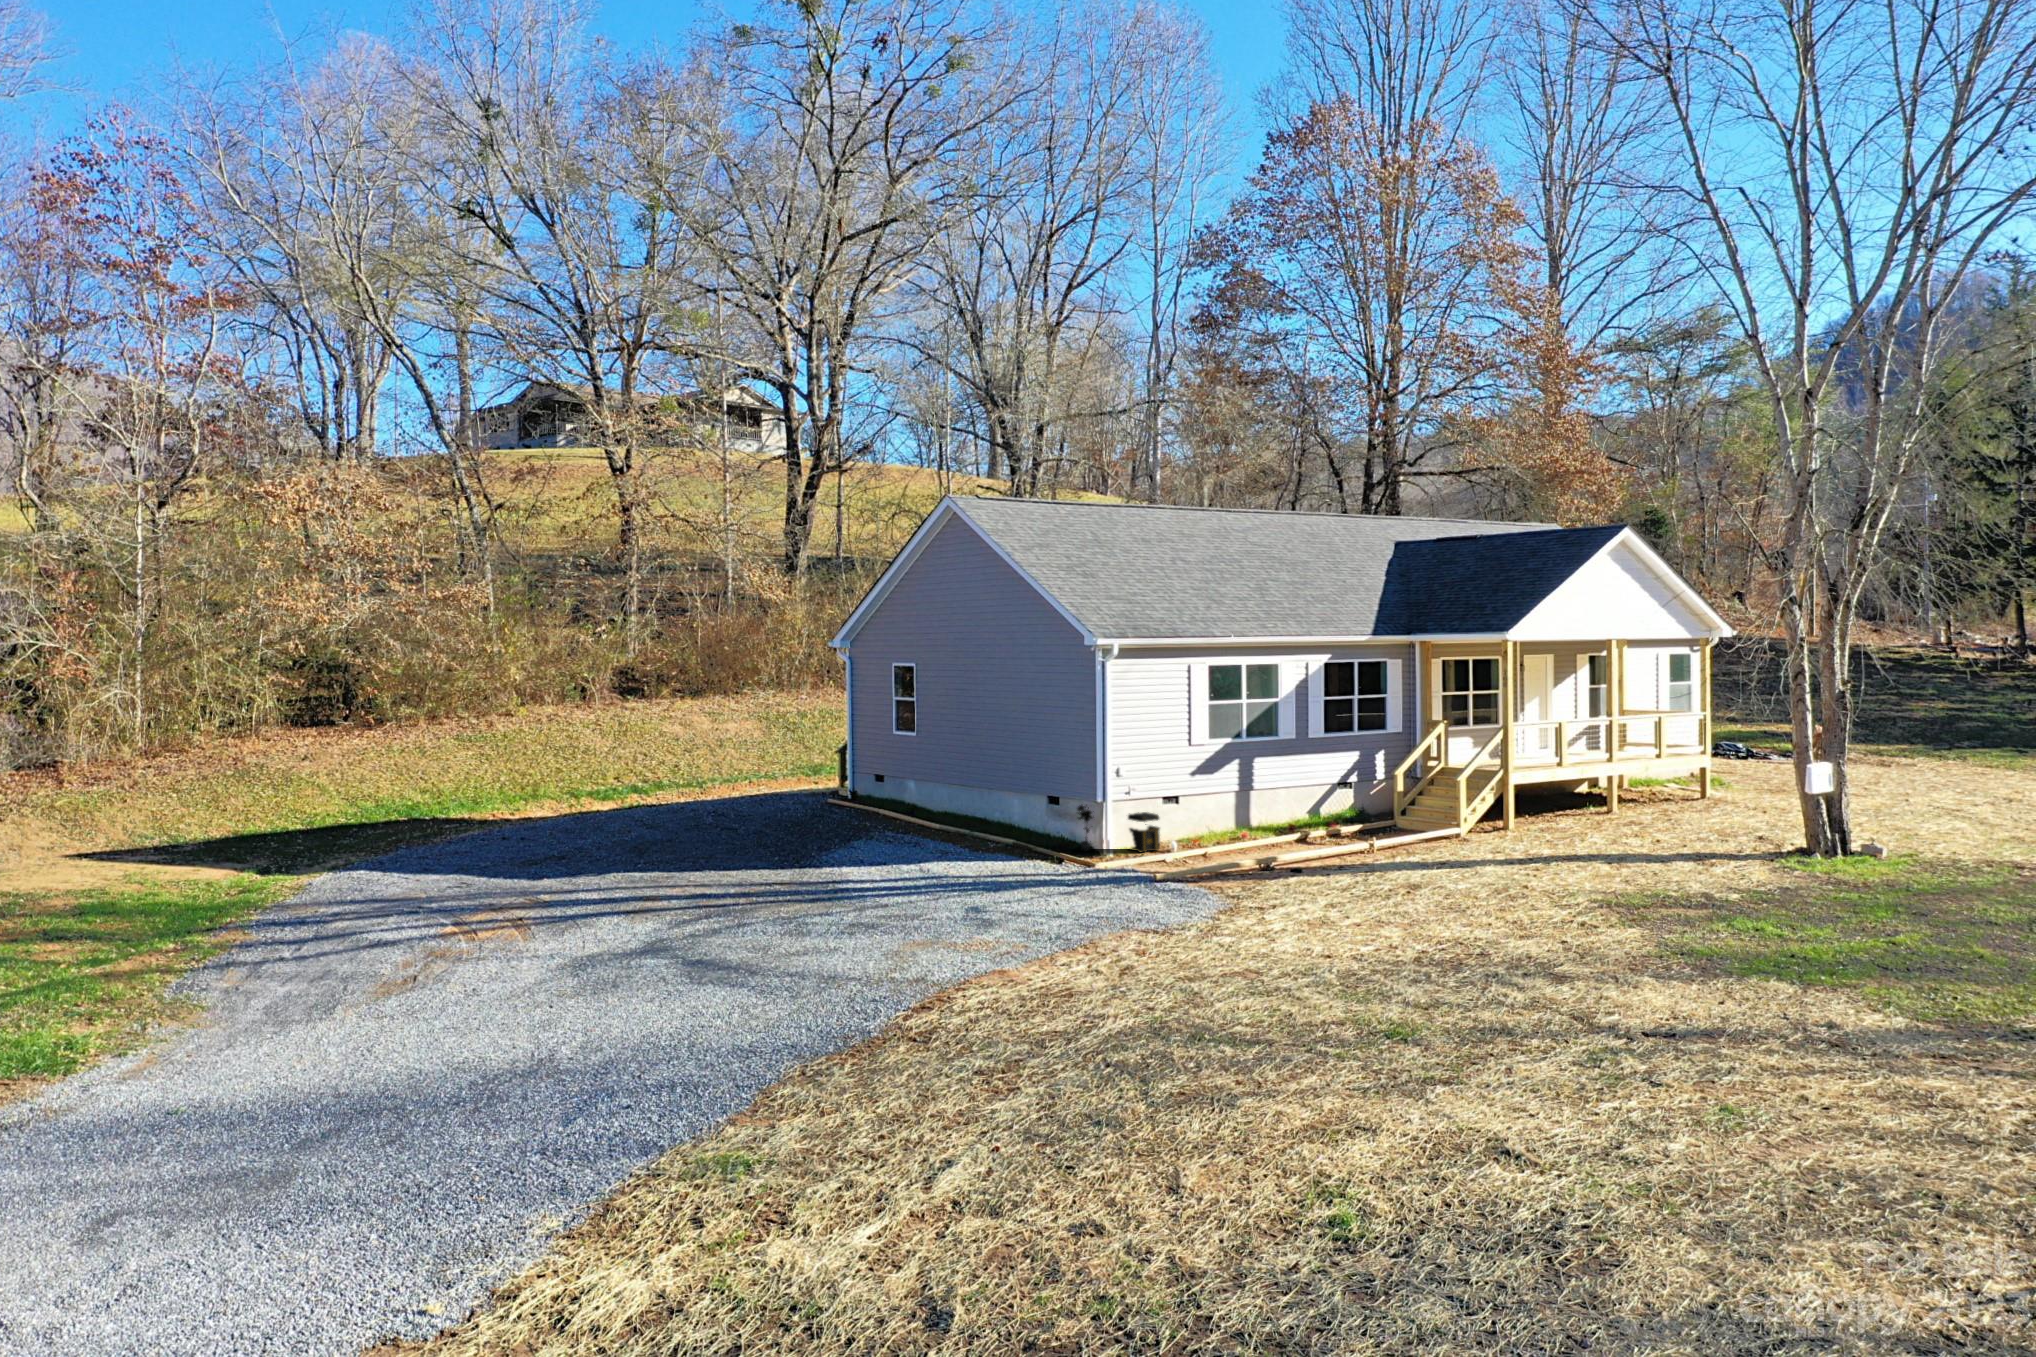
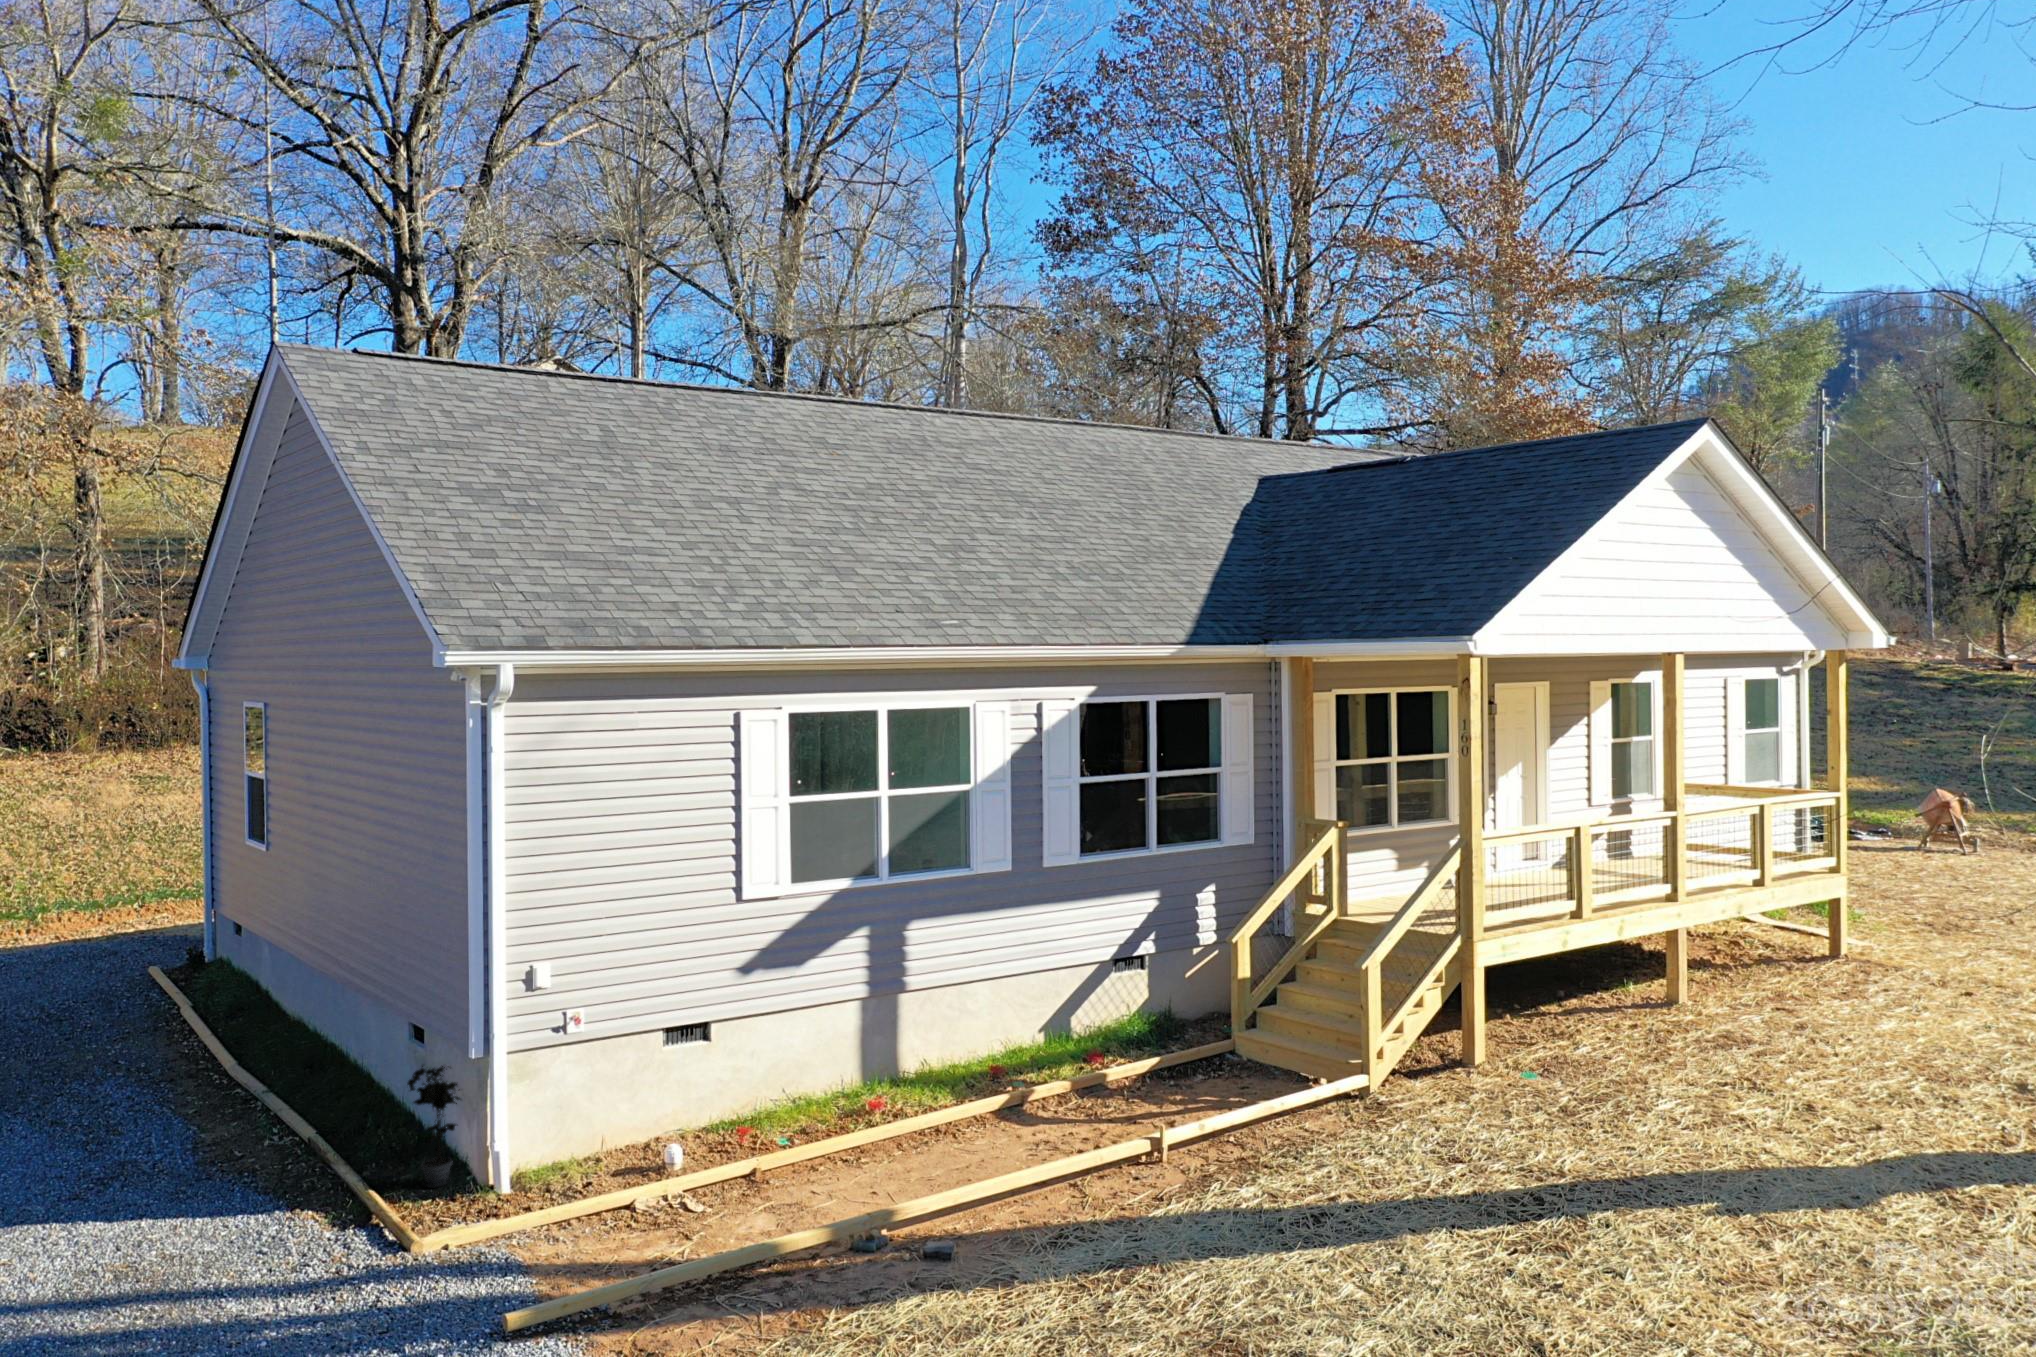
toolbox: present [1128,812,1160,853] -> none [541,1077,624,1192]

